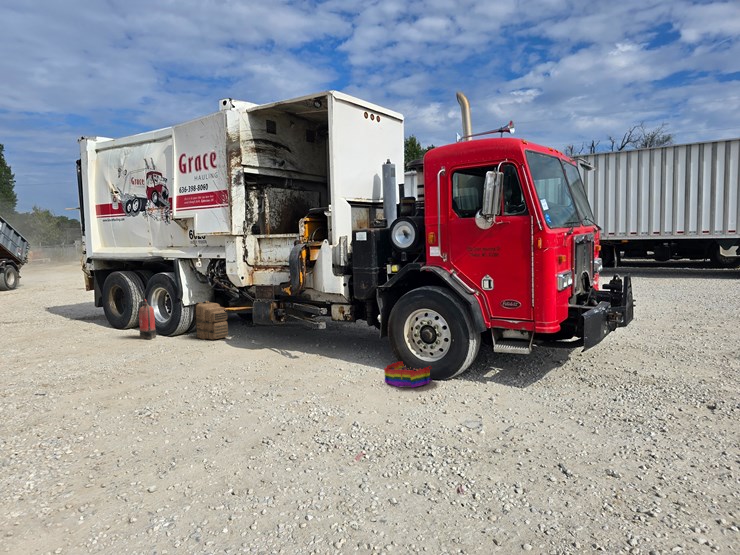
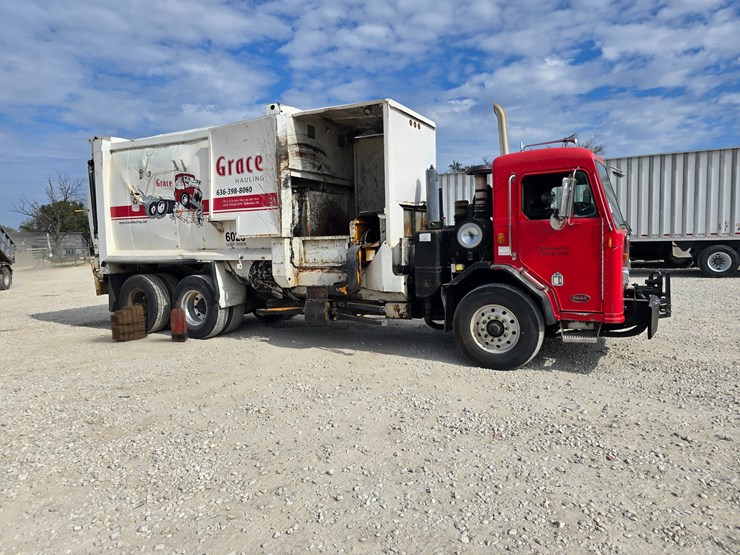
backpack: present [194,301,228,340] -> present [111,303,149,341]
storage bin: present [384,362,432,388] -> none [461,353,505,378]

